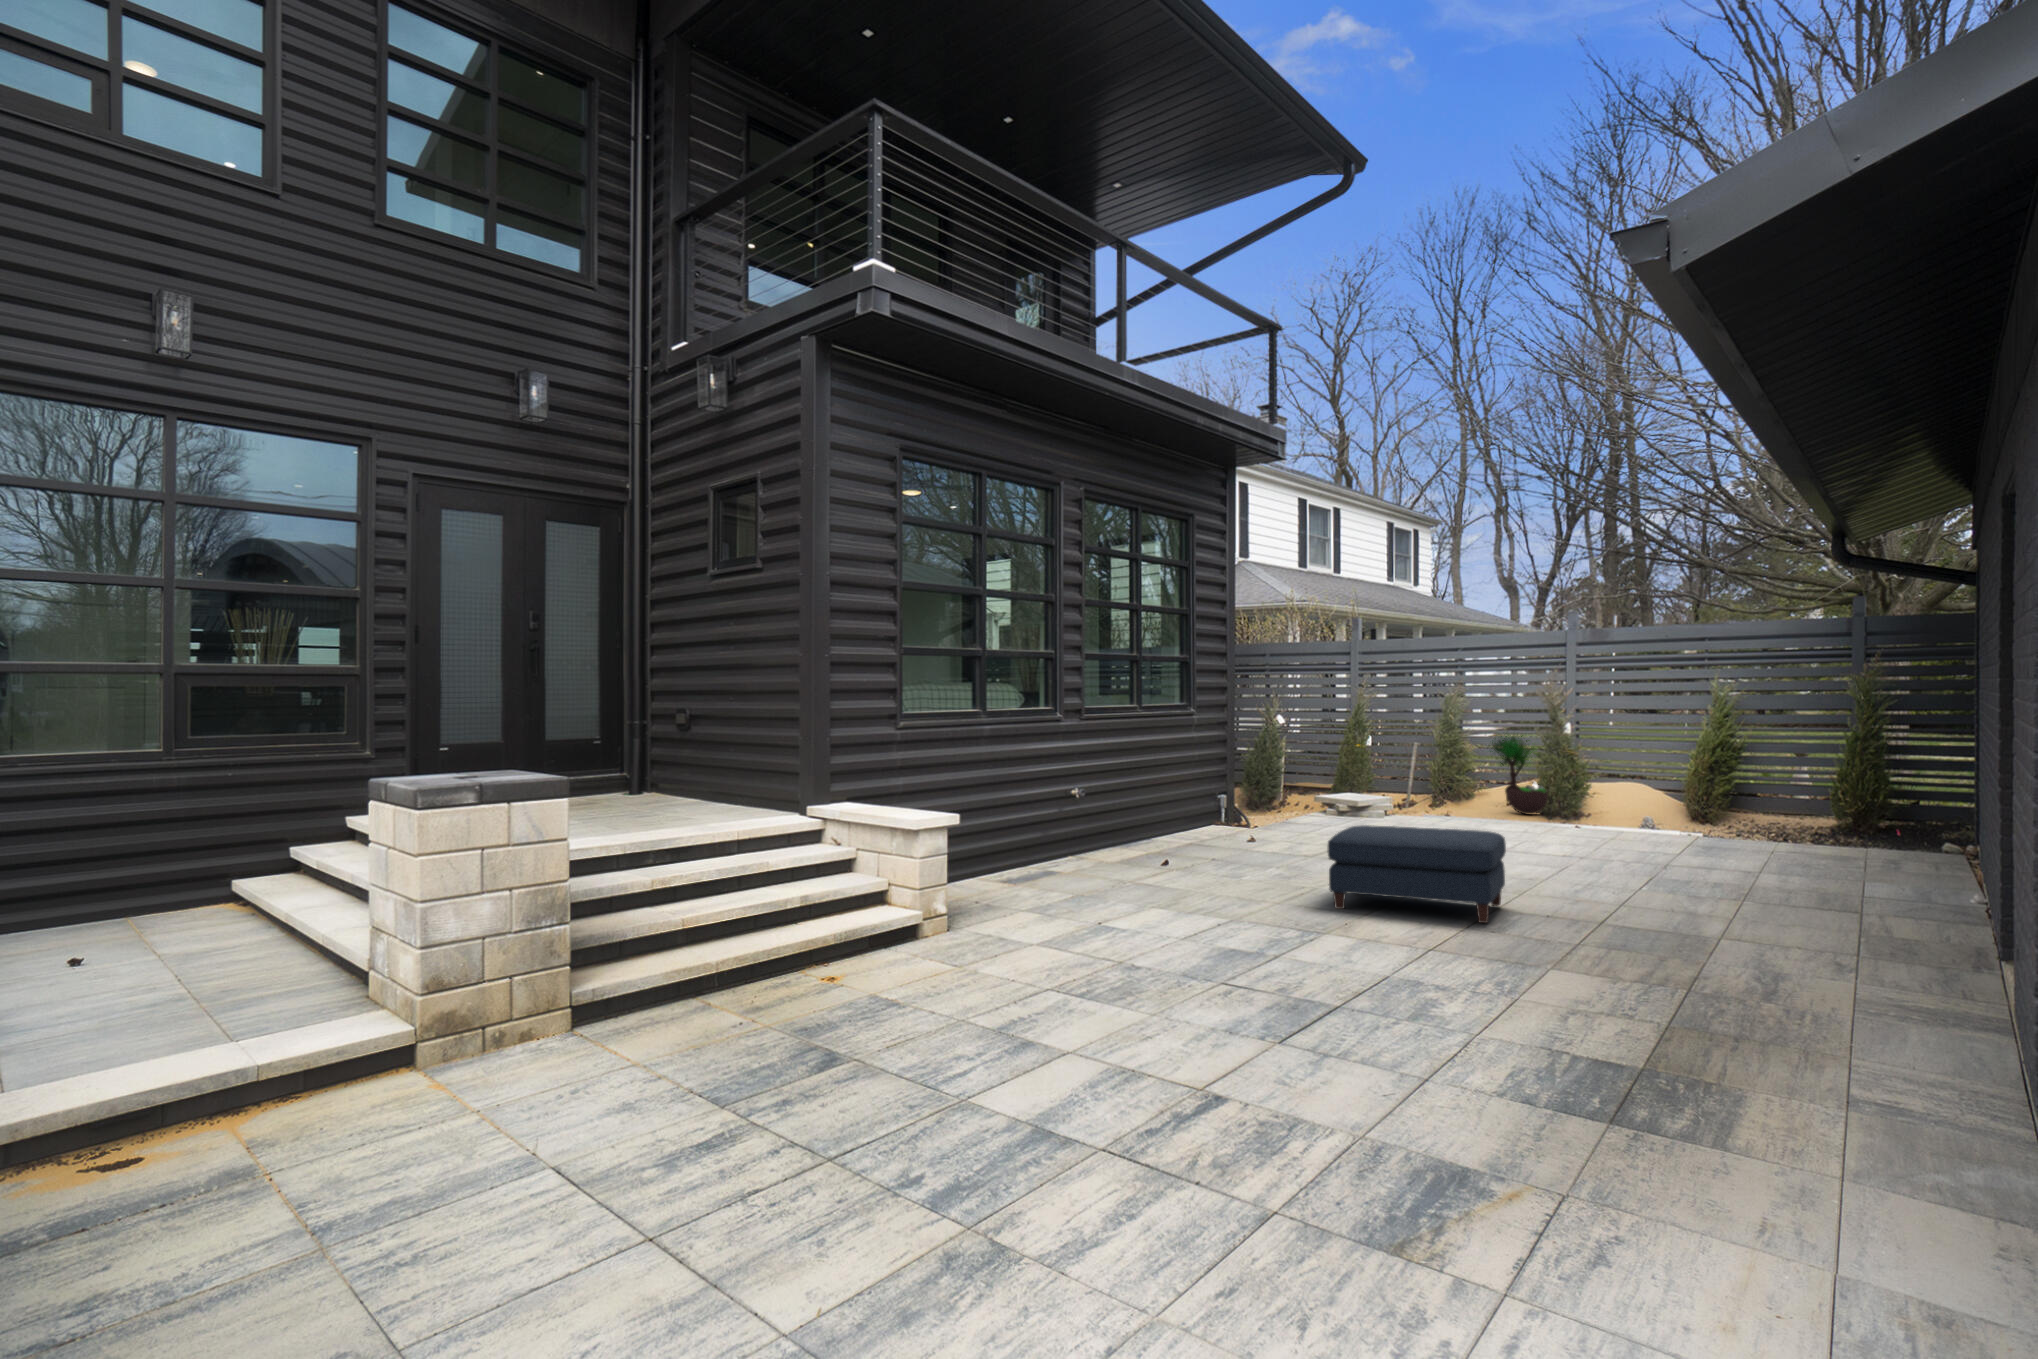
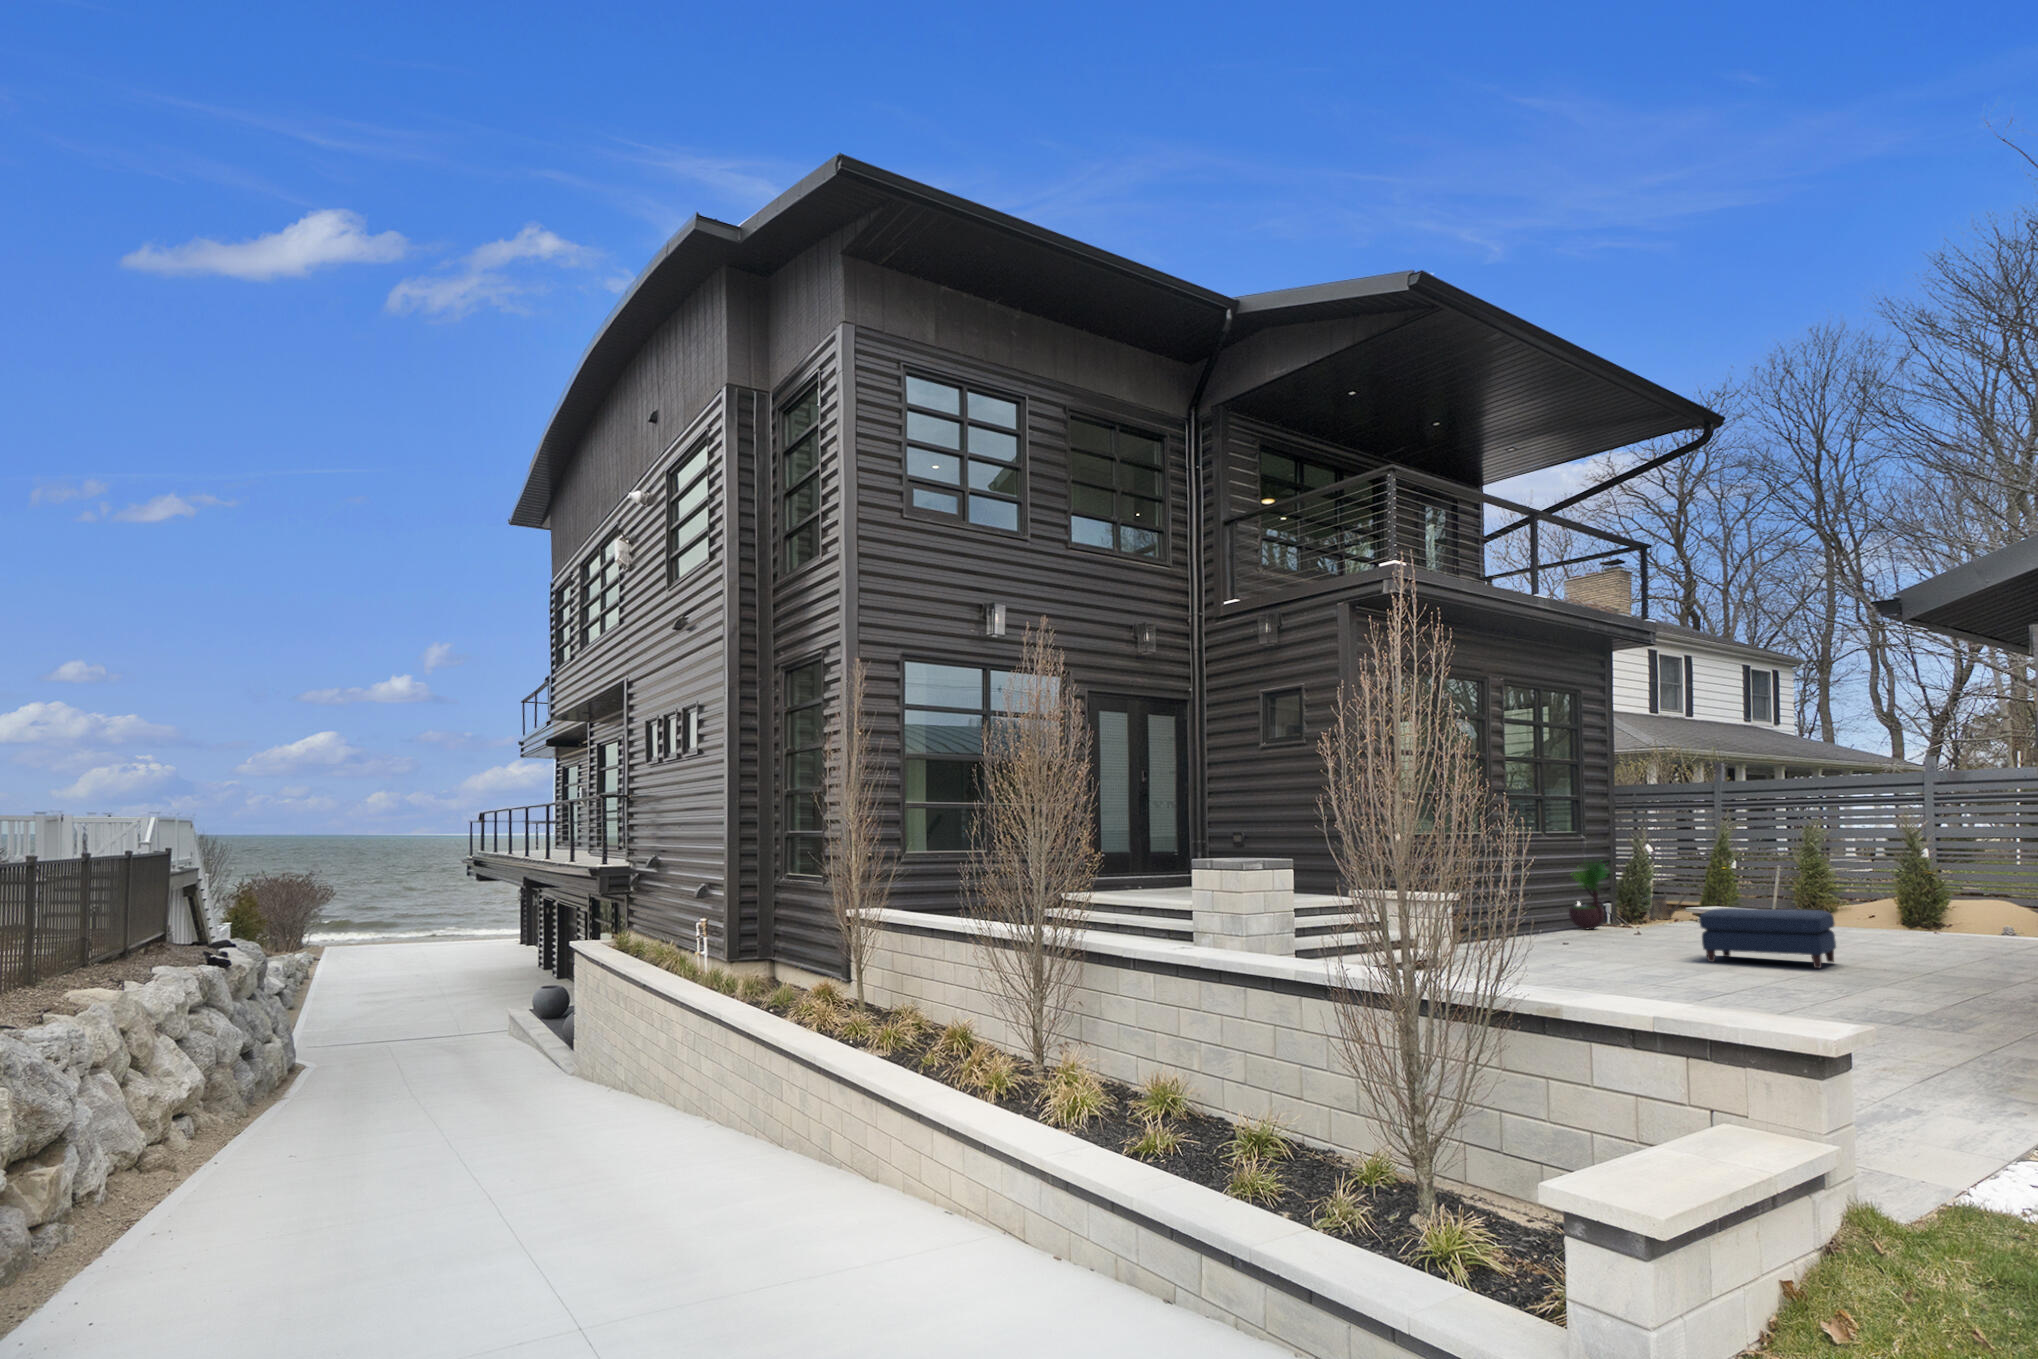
potted tree: present [1490,735,1548,814] -> present [1569,861,1607,929]
watering can: none [1266,779,1320,812] -> present [1649,896,1685,919]

